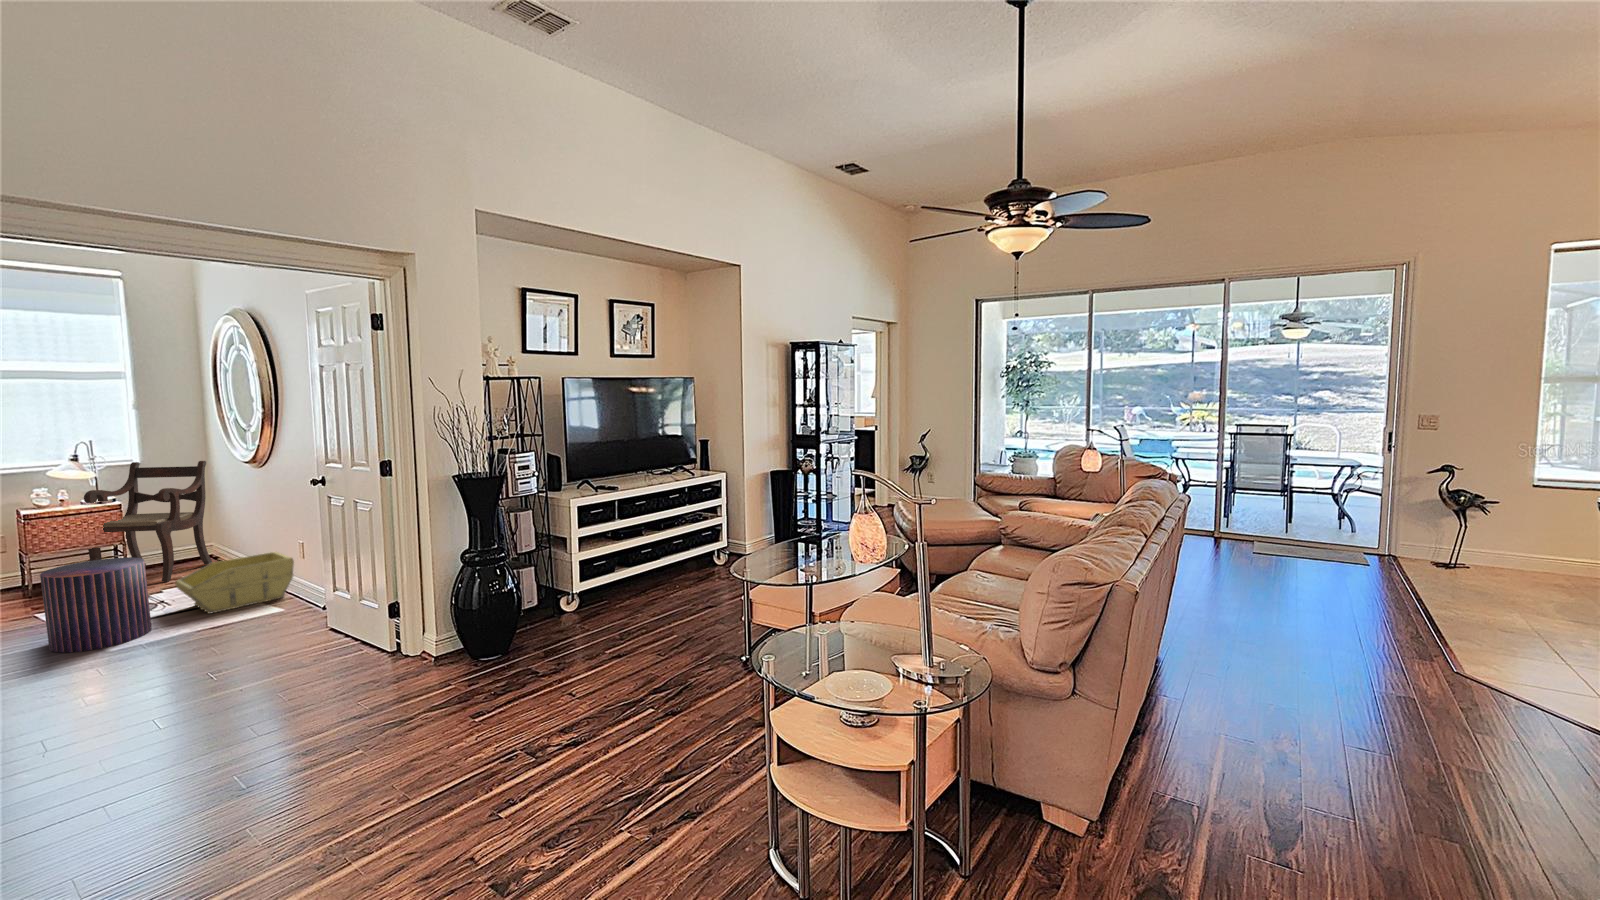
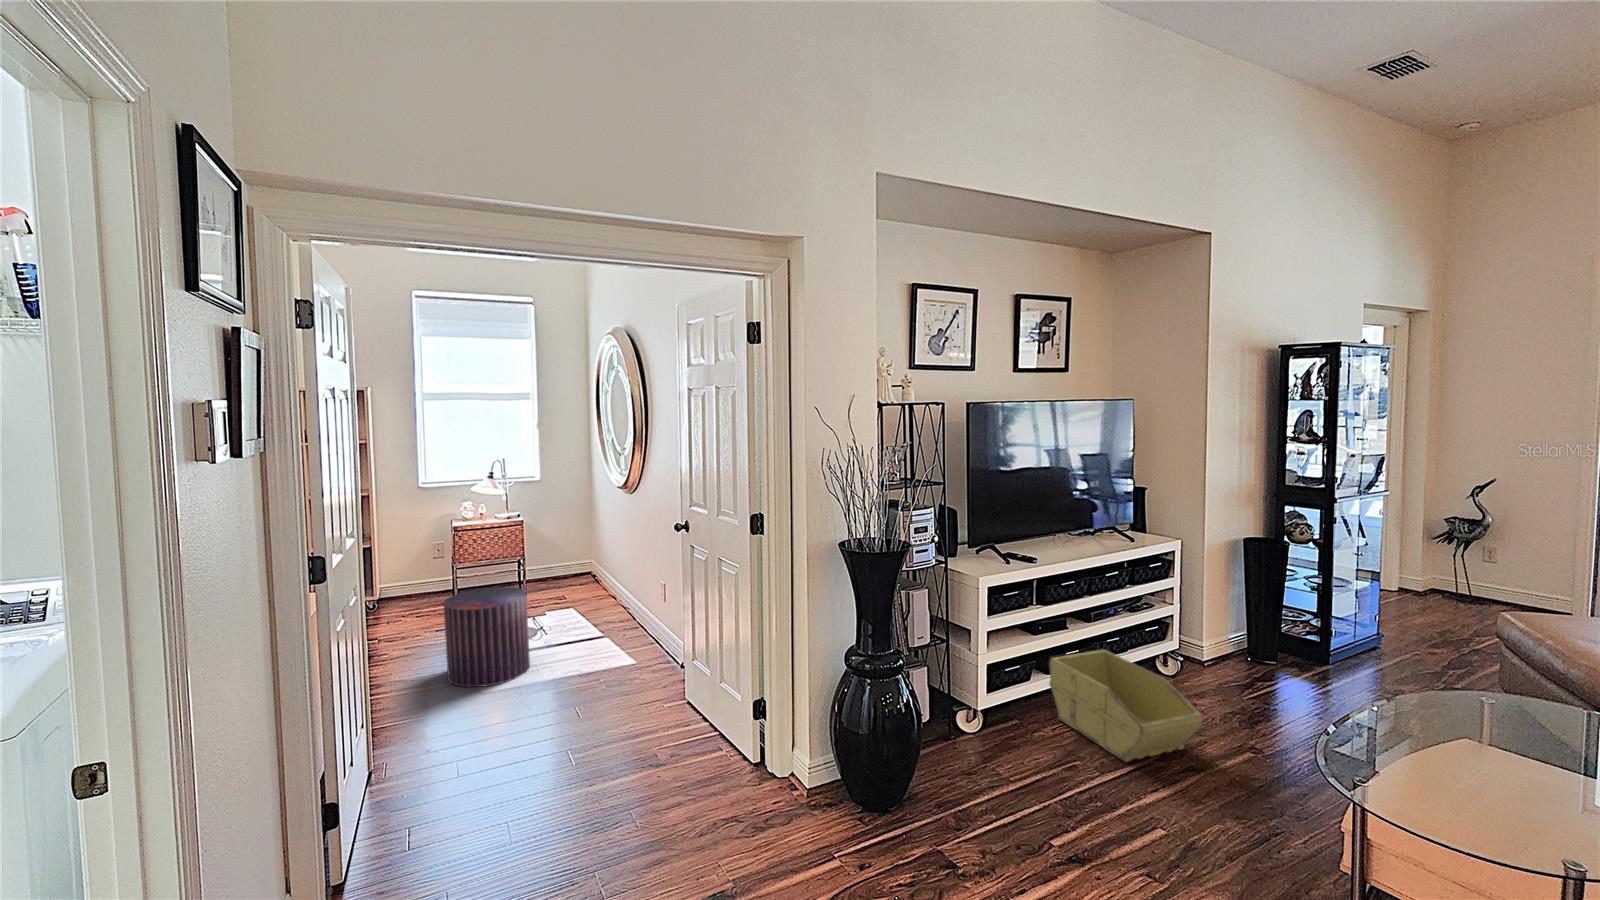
armchair: present [84,461,212,583] -> none [492,479,591,603]
storage bin: present [176,552,294,614] -> present [1049,650,1203,762]

